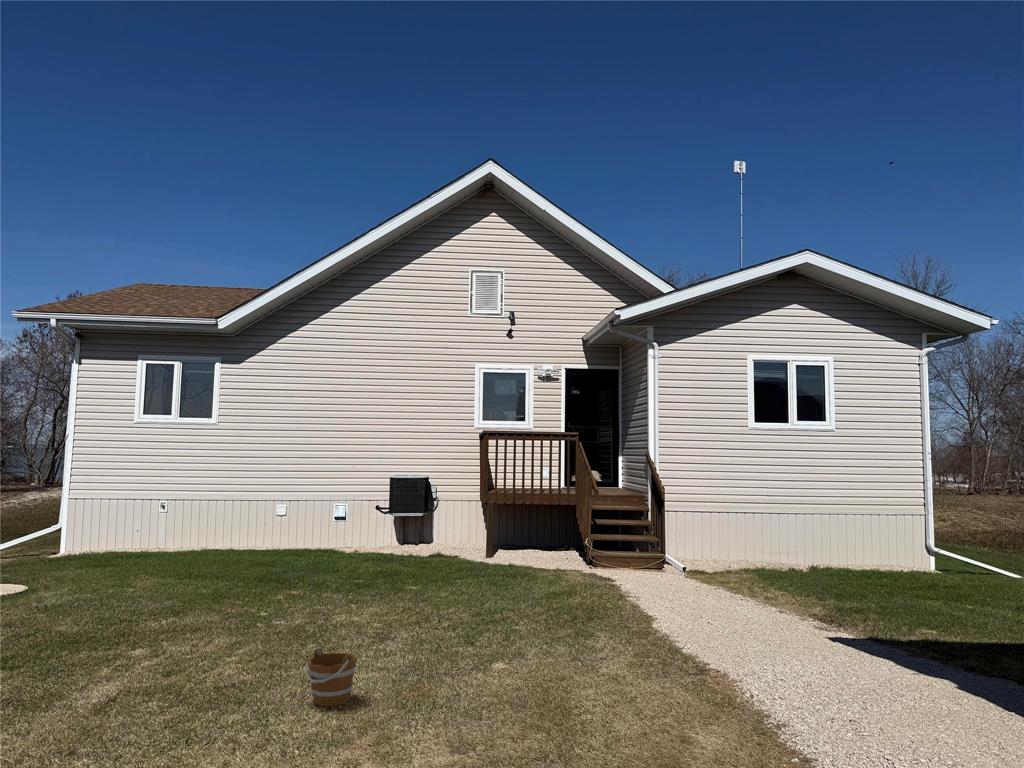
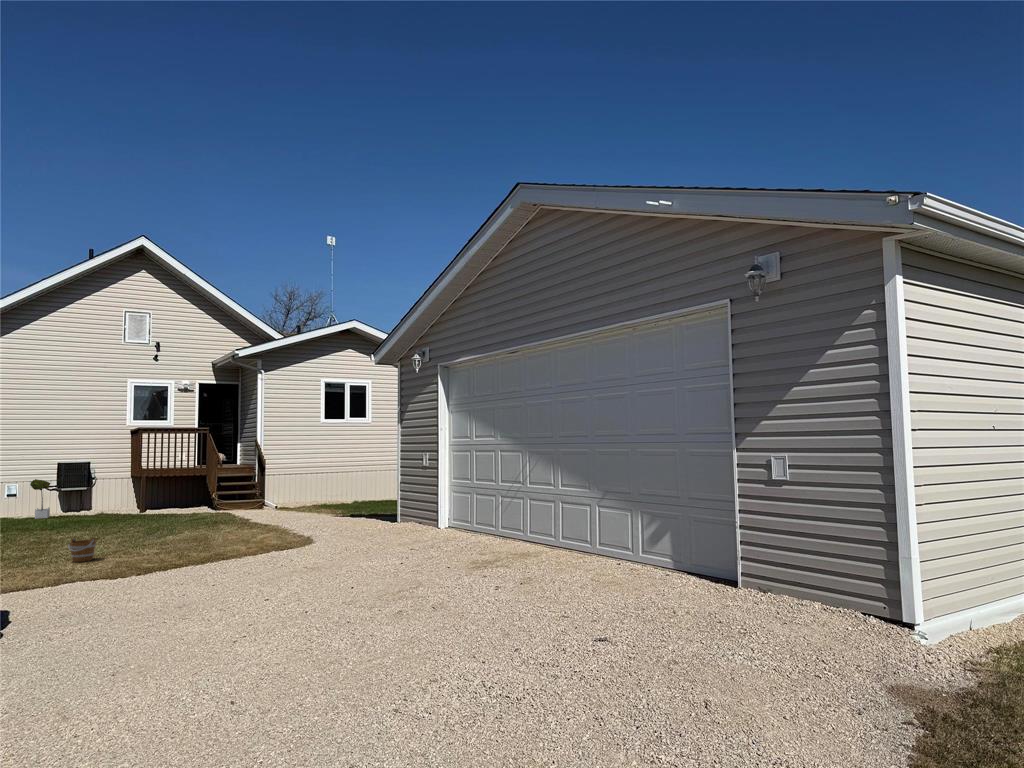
potted tree: none [364,497,386,551] -> present [30,479,50,519]

